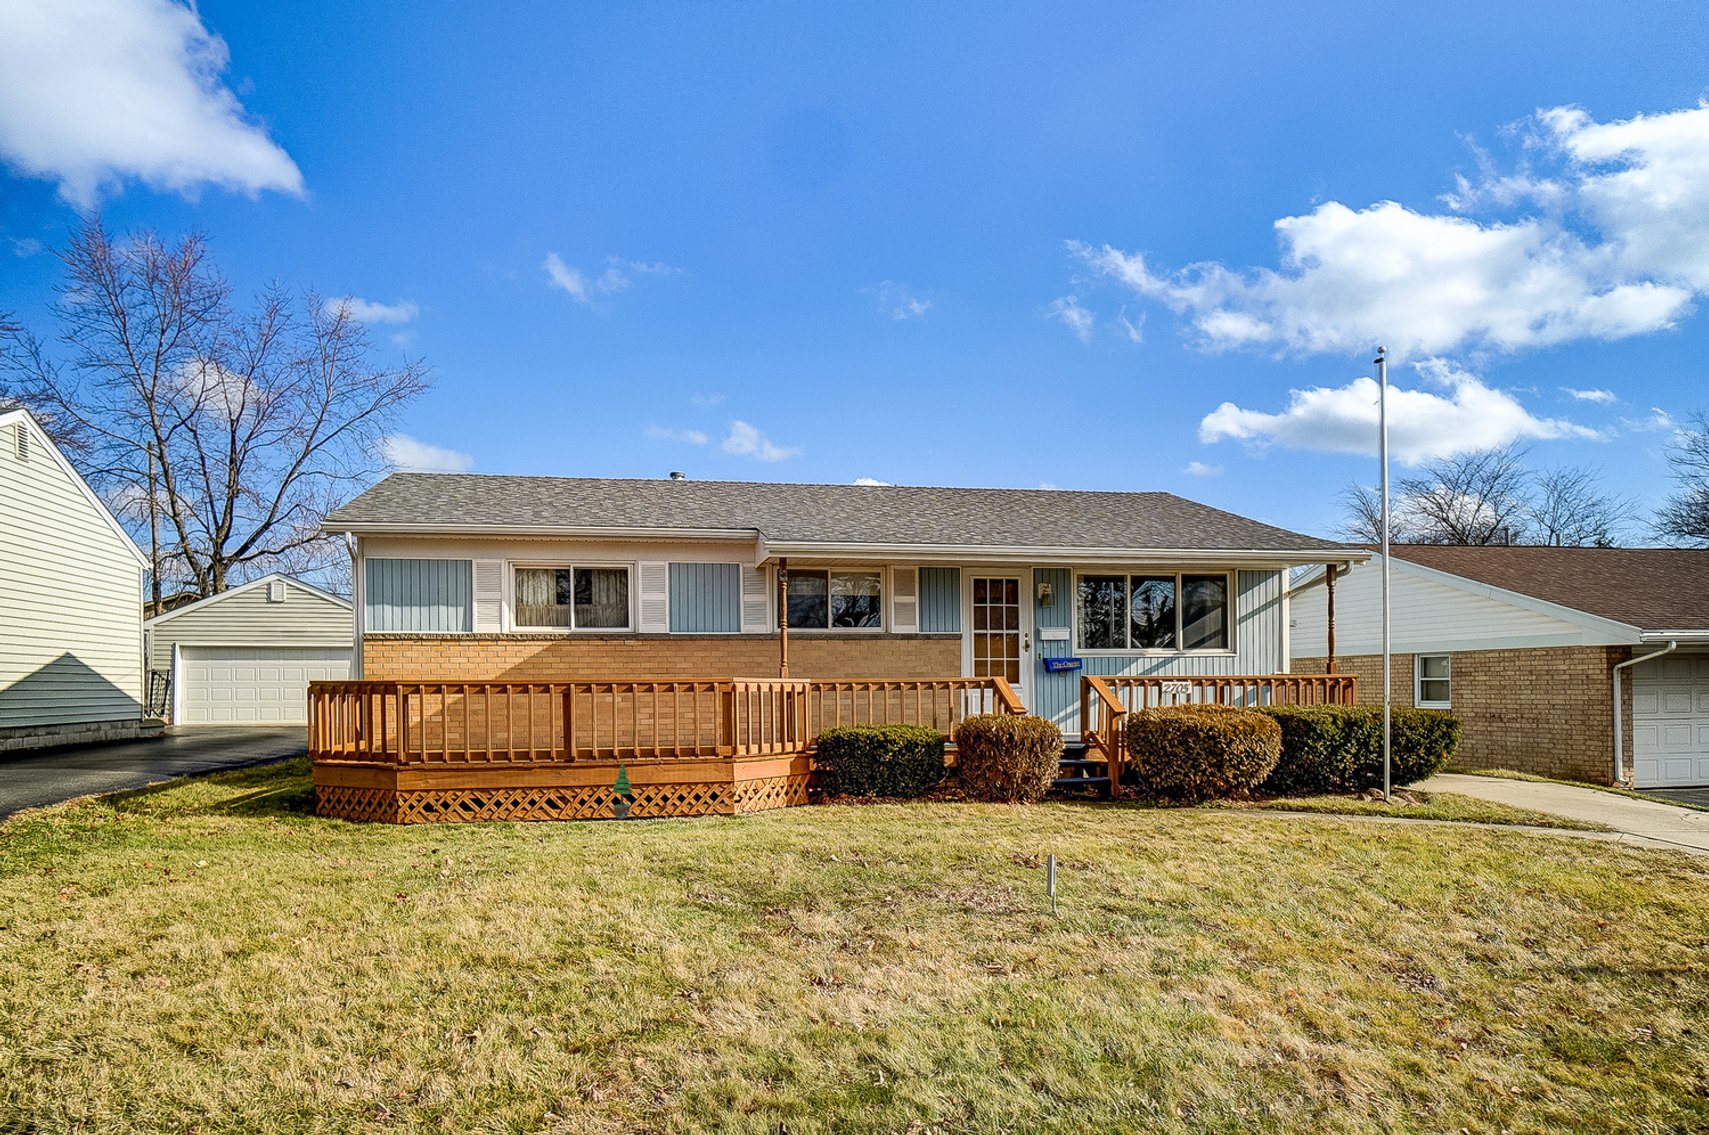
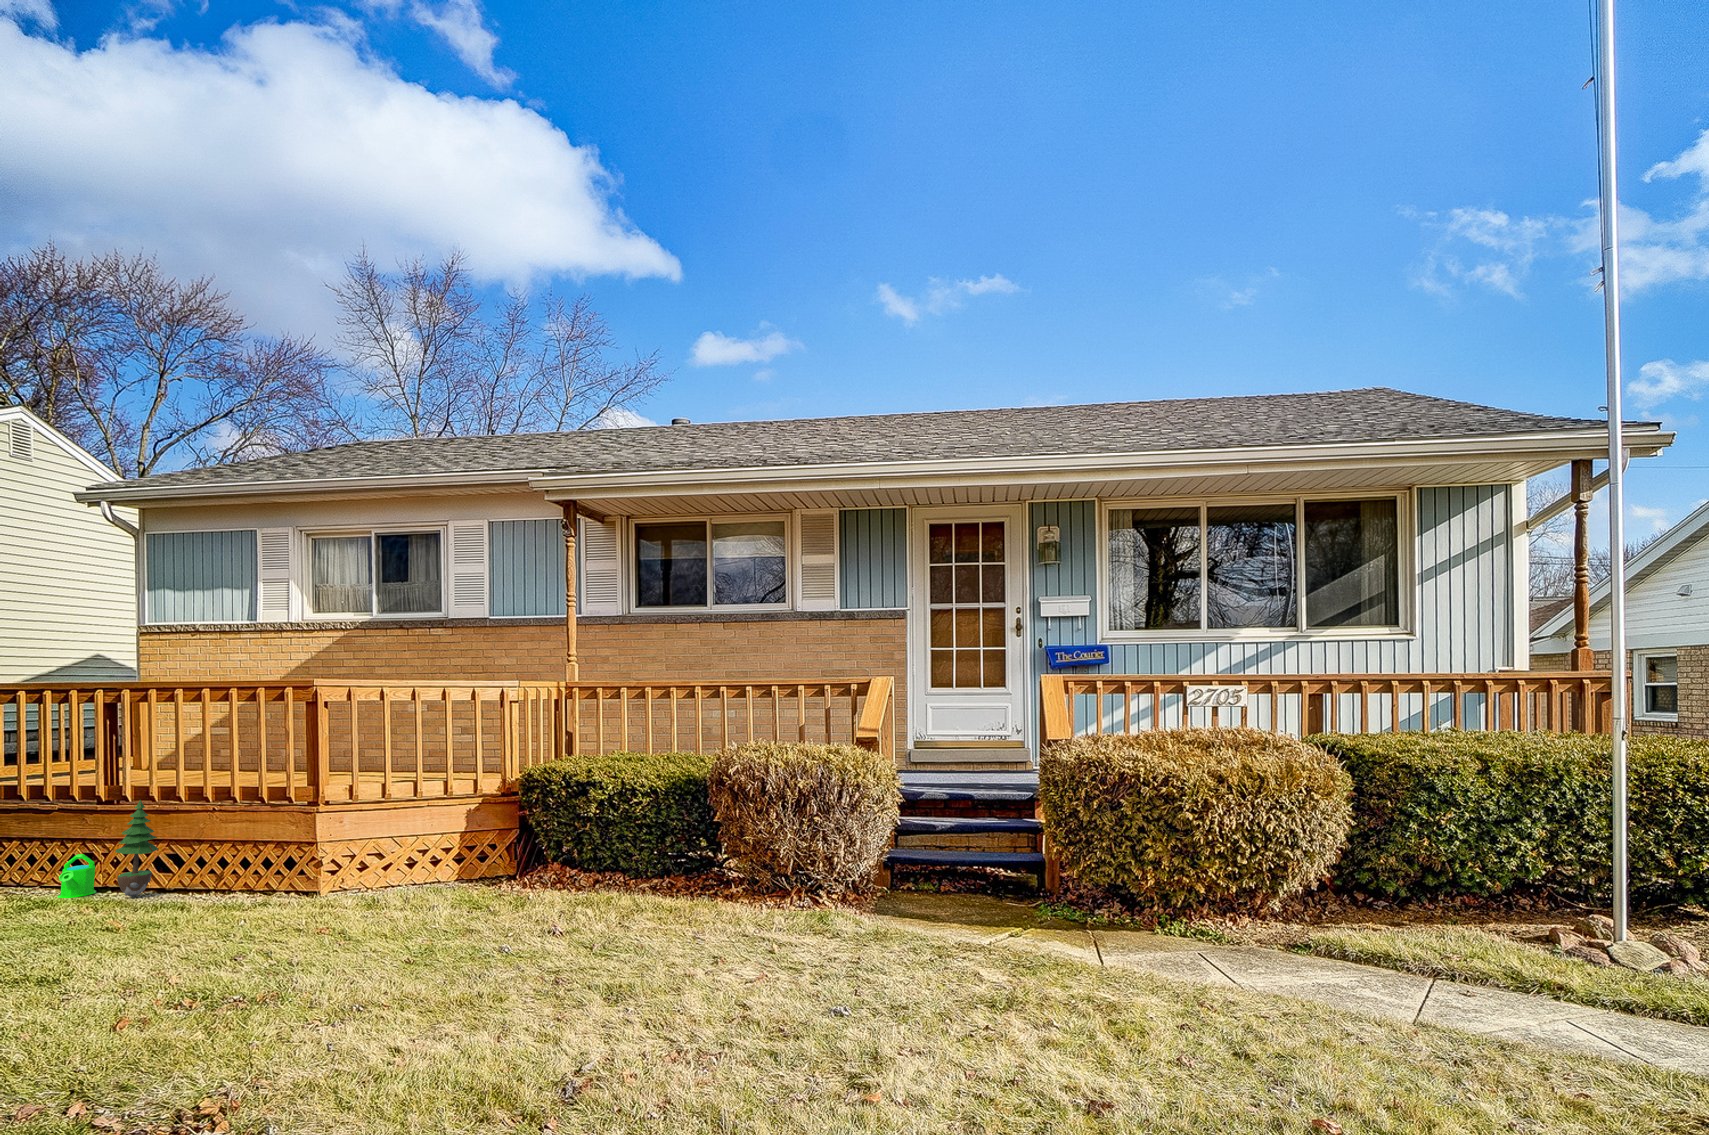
watering can: none [570,796,590,823] -> present [57,854,96,898]

